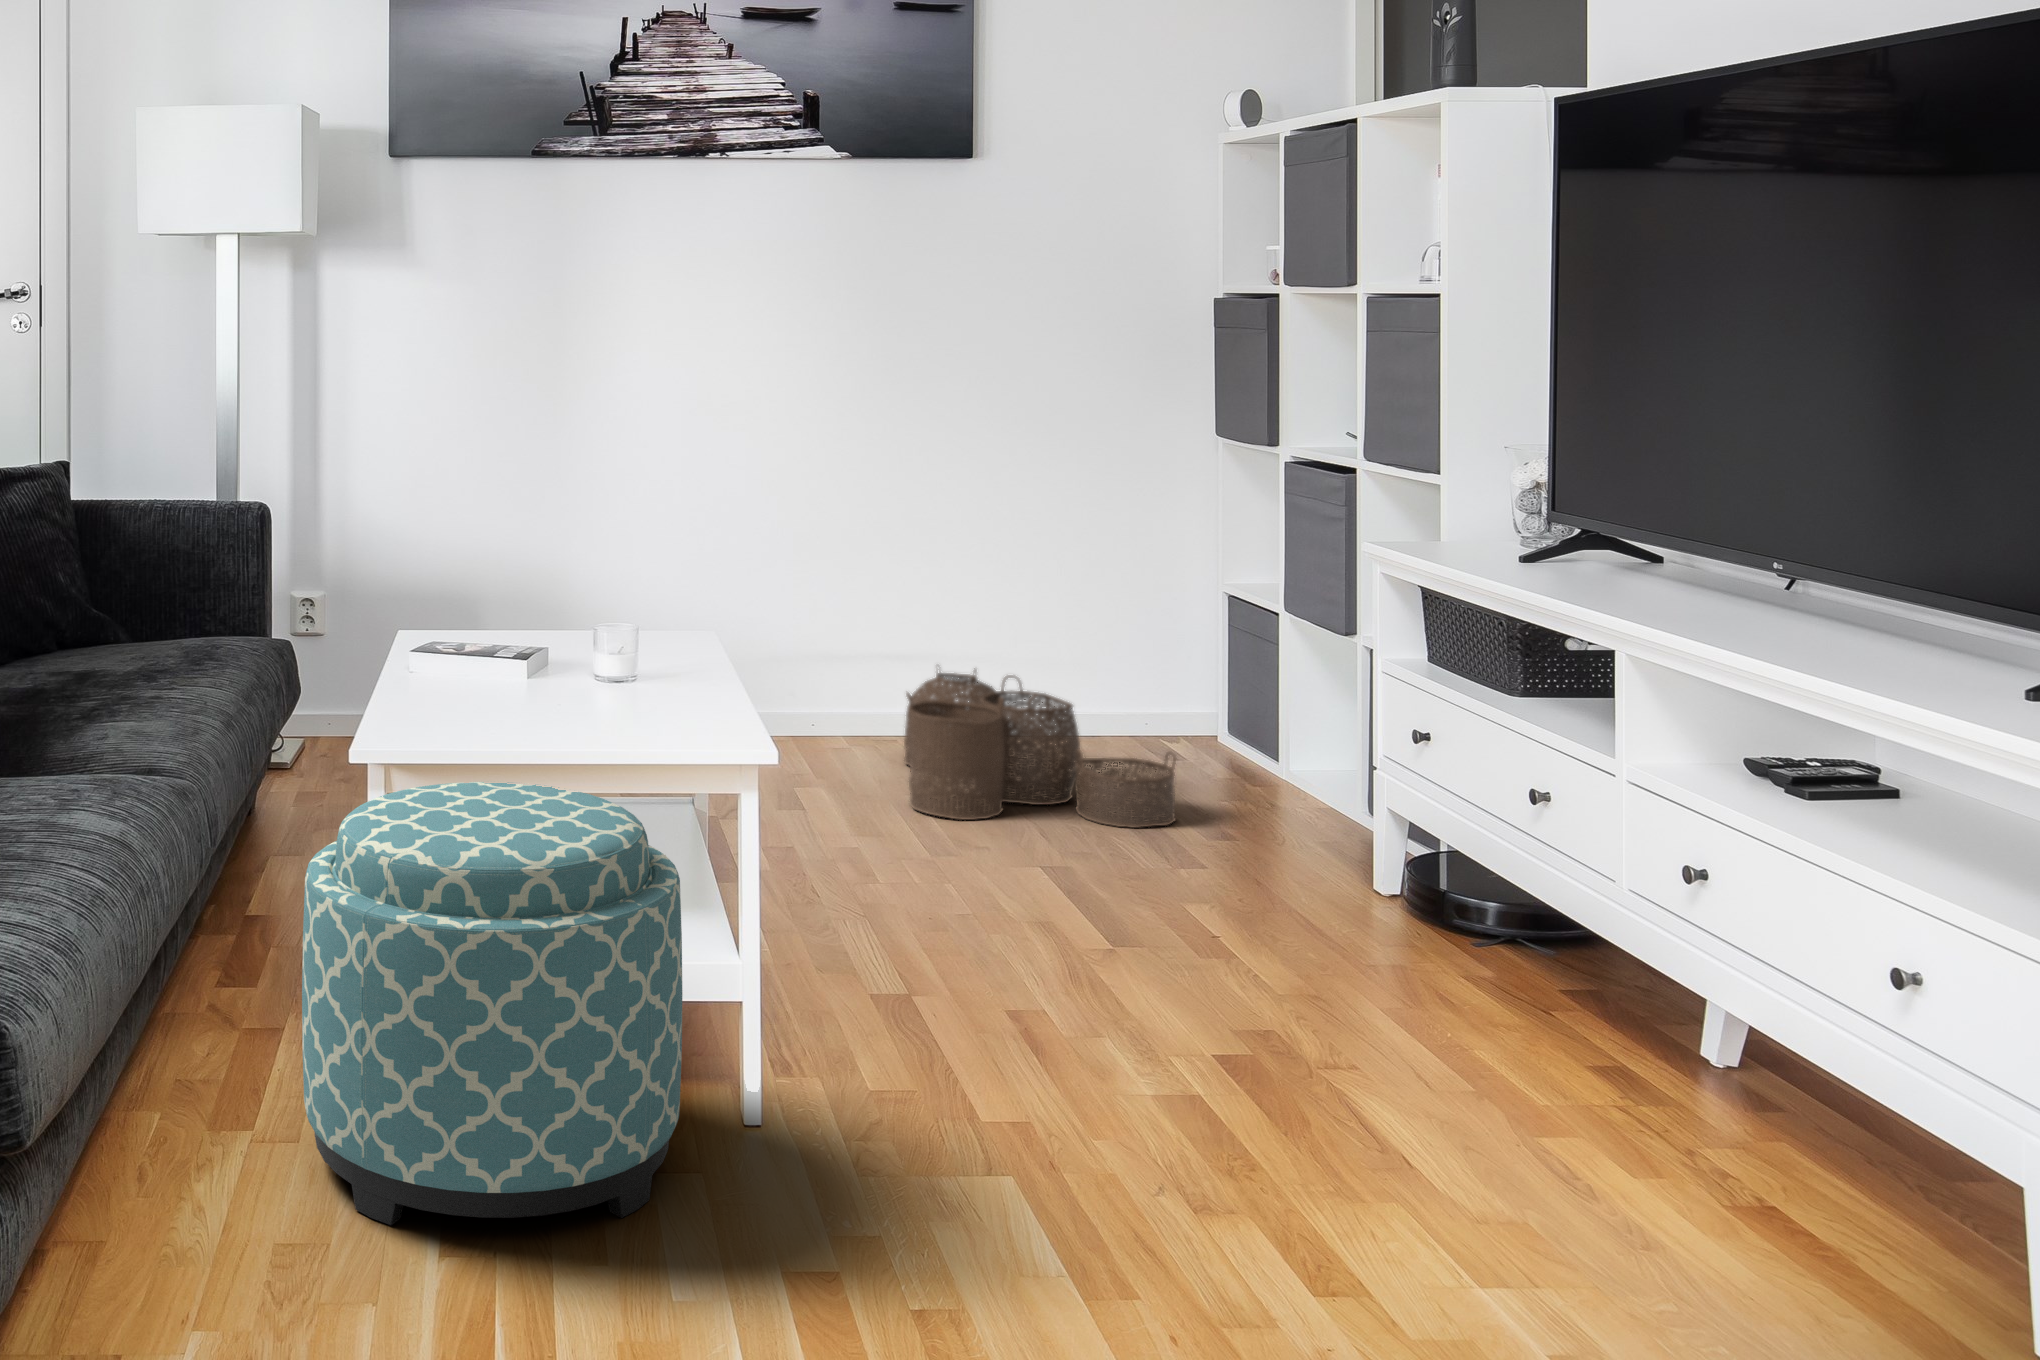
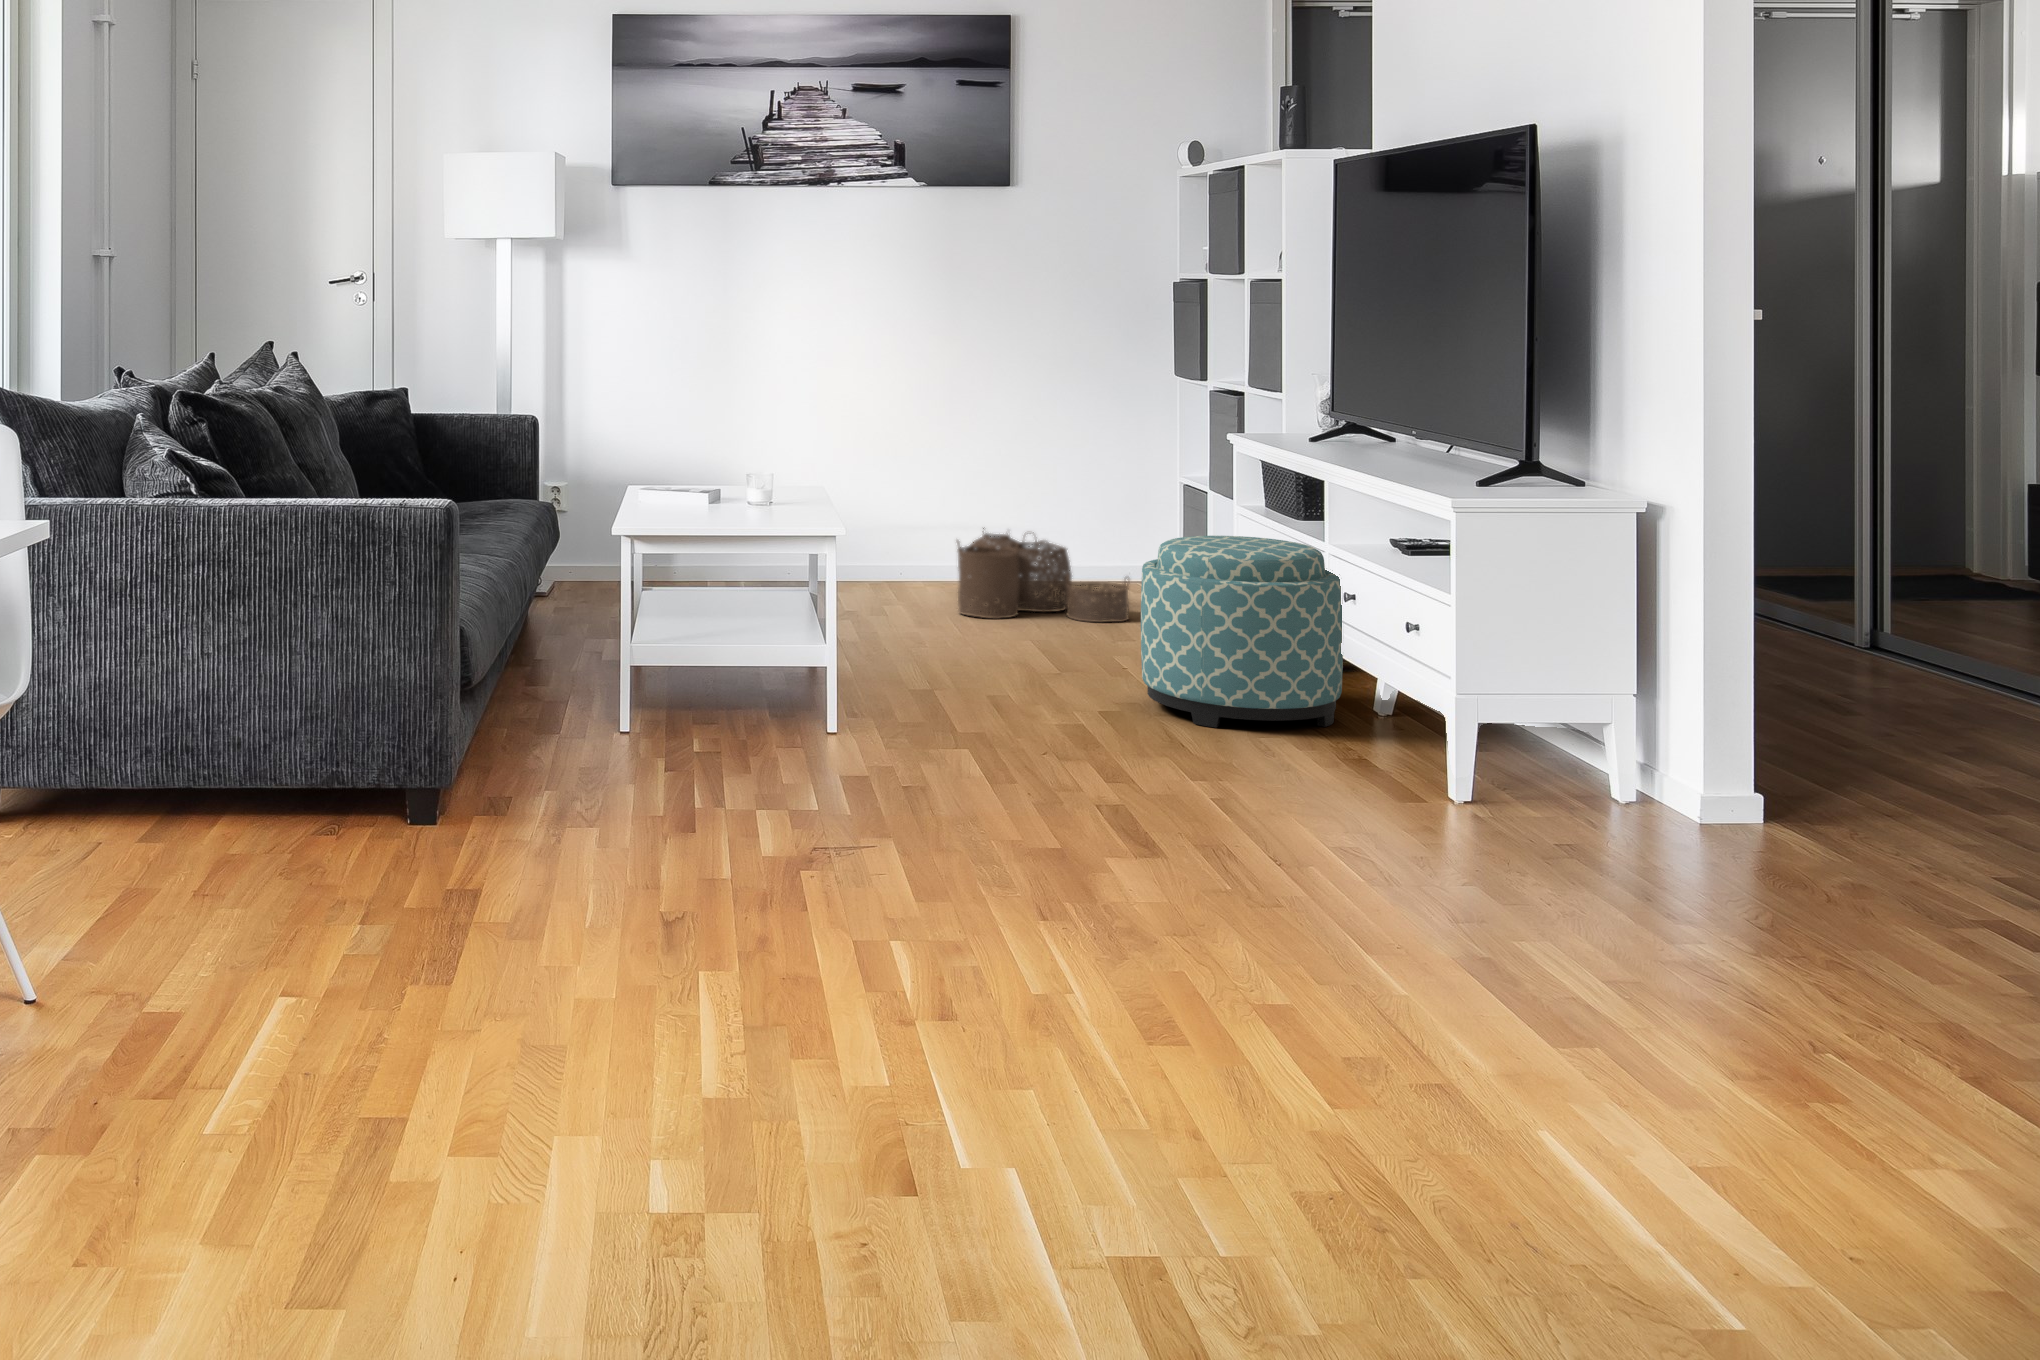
ottoman: present [302,782,682,1225] -> present [1141,536,1343,728]

